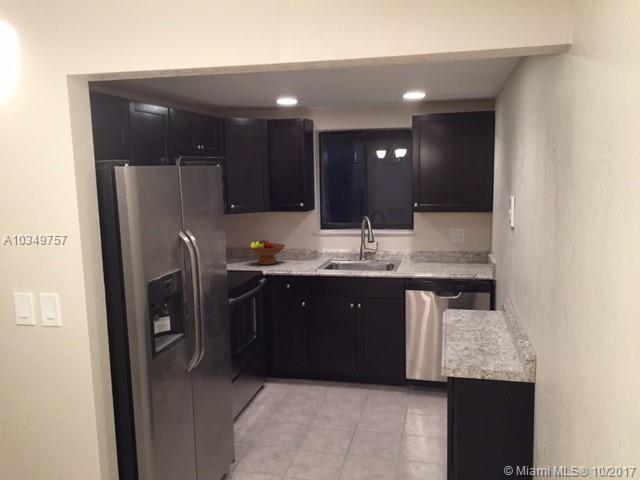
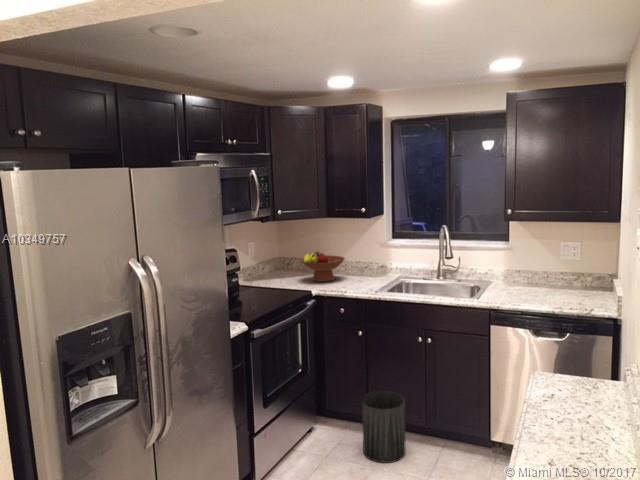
trash can: none [309,347,343,402] -> present [362,391,406,463]

